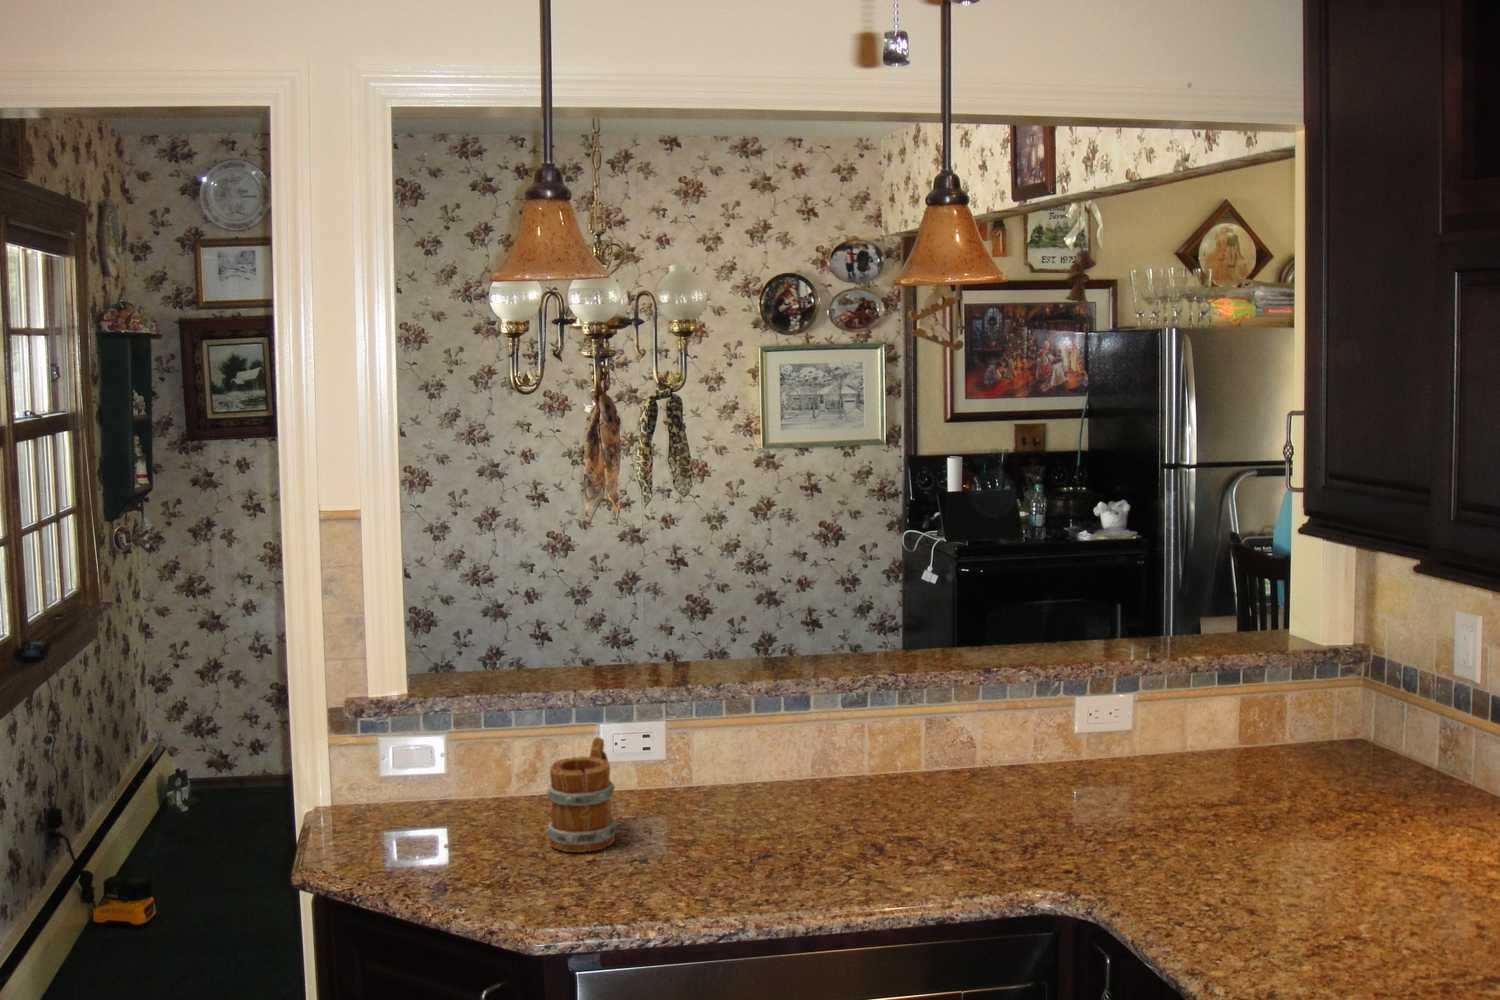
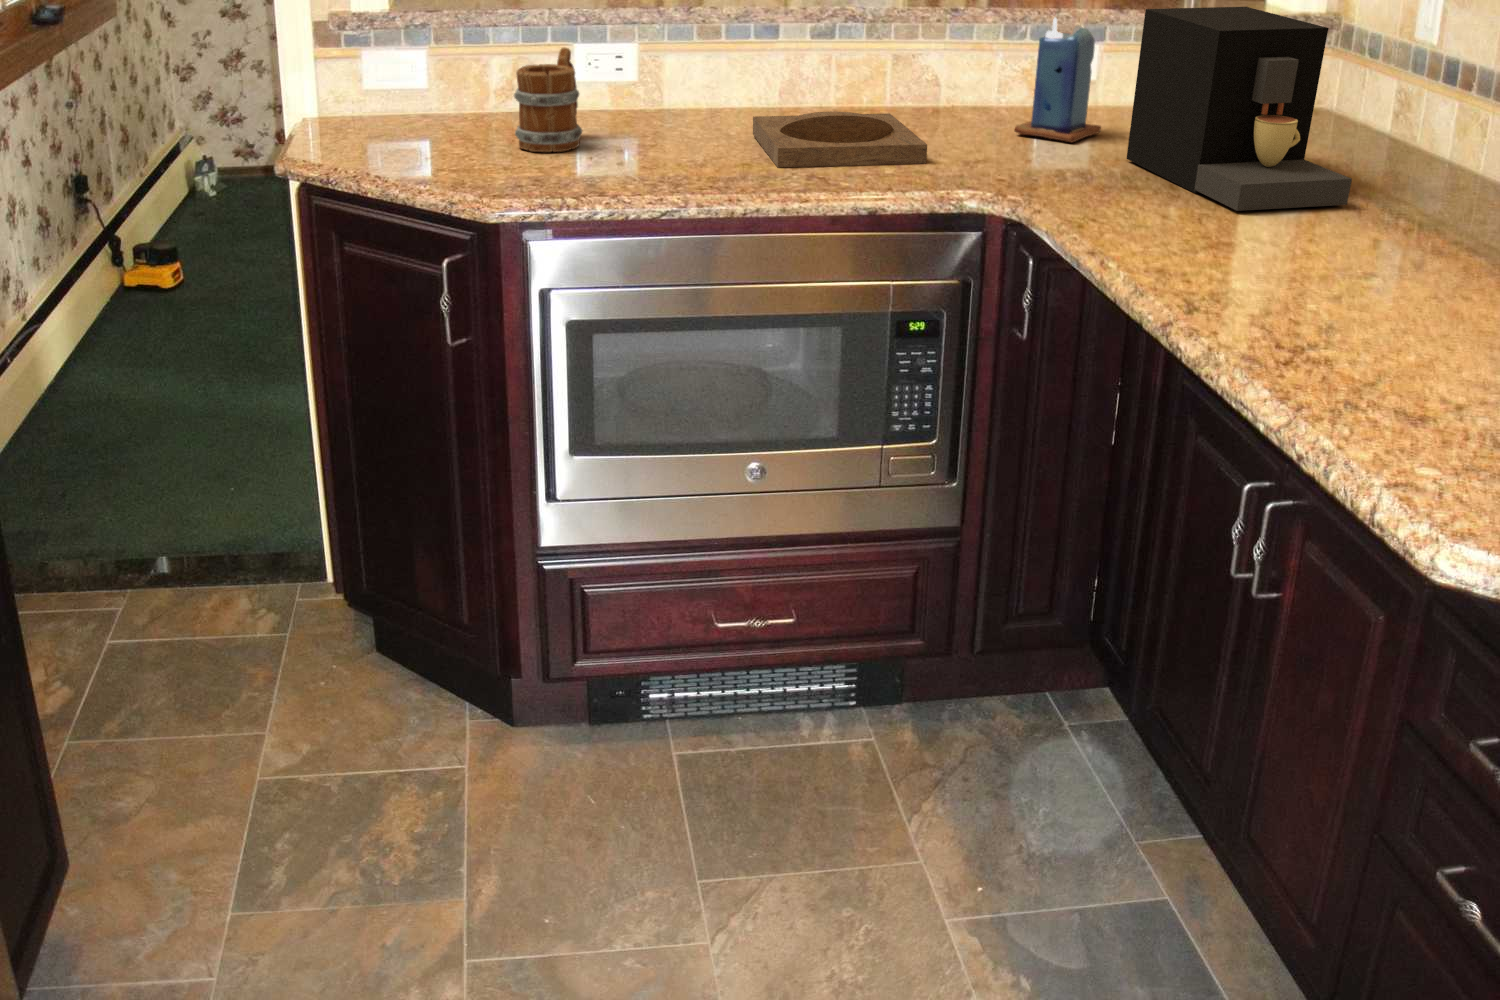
coffee maker: none [1192,680,1447,916] -> present [1126,7,1352,211]
candle: none [1064,685,1153,813] -> present [1015,18,1101,142]
tray: none [793,785,985,866] -> present [753,111,927,168]

